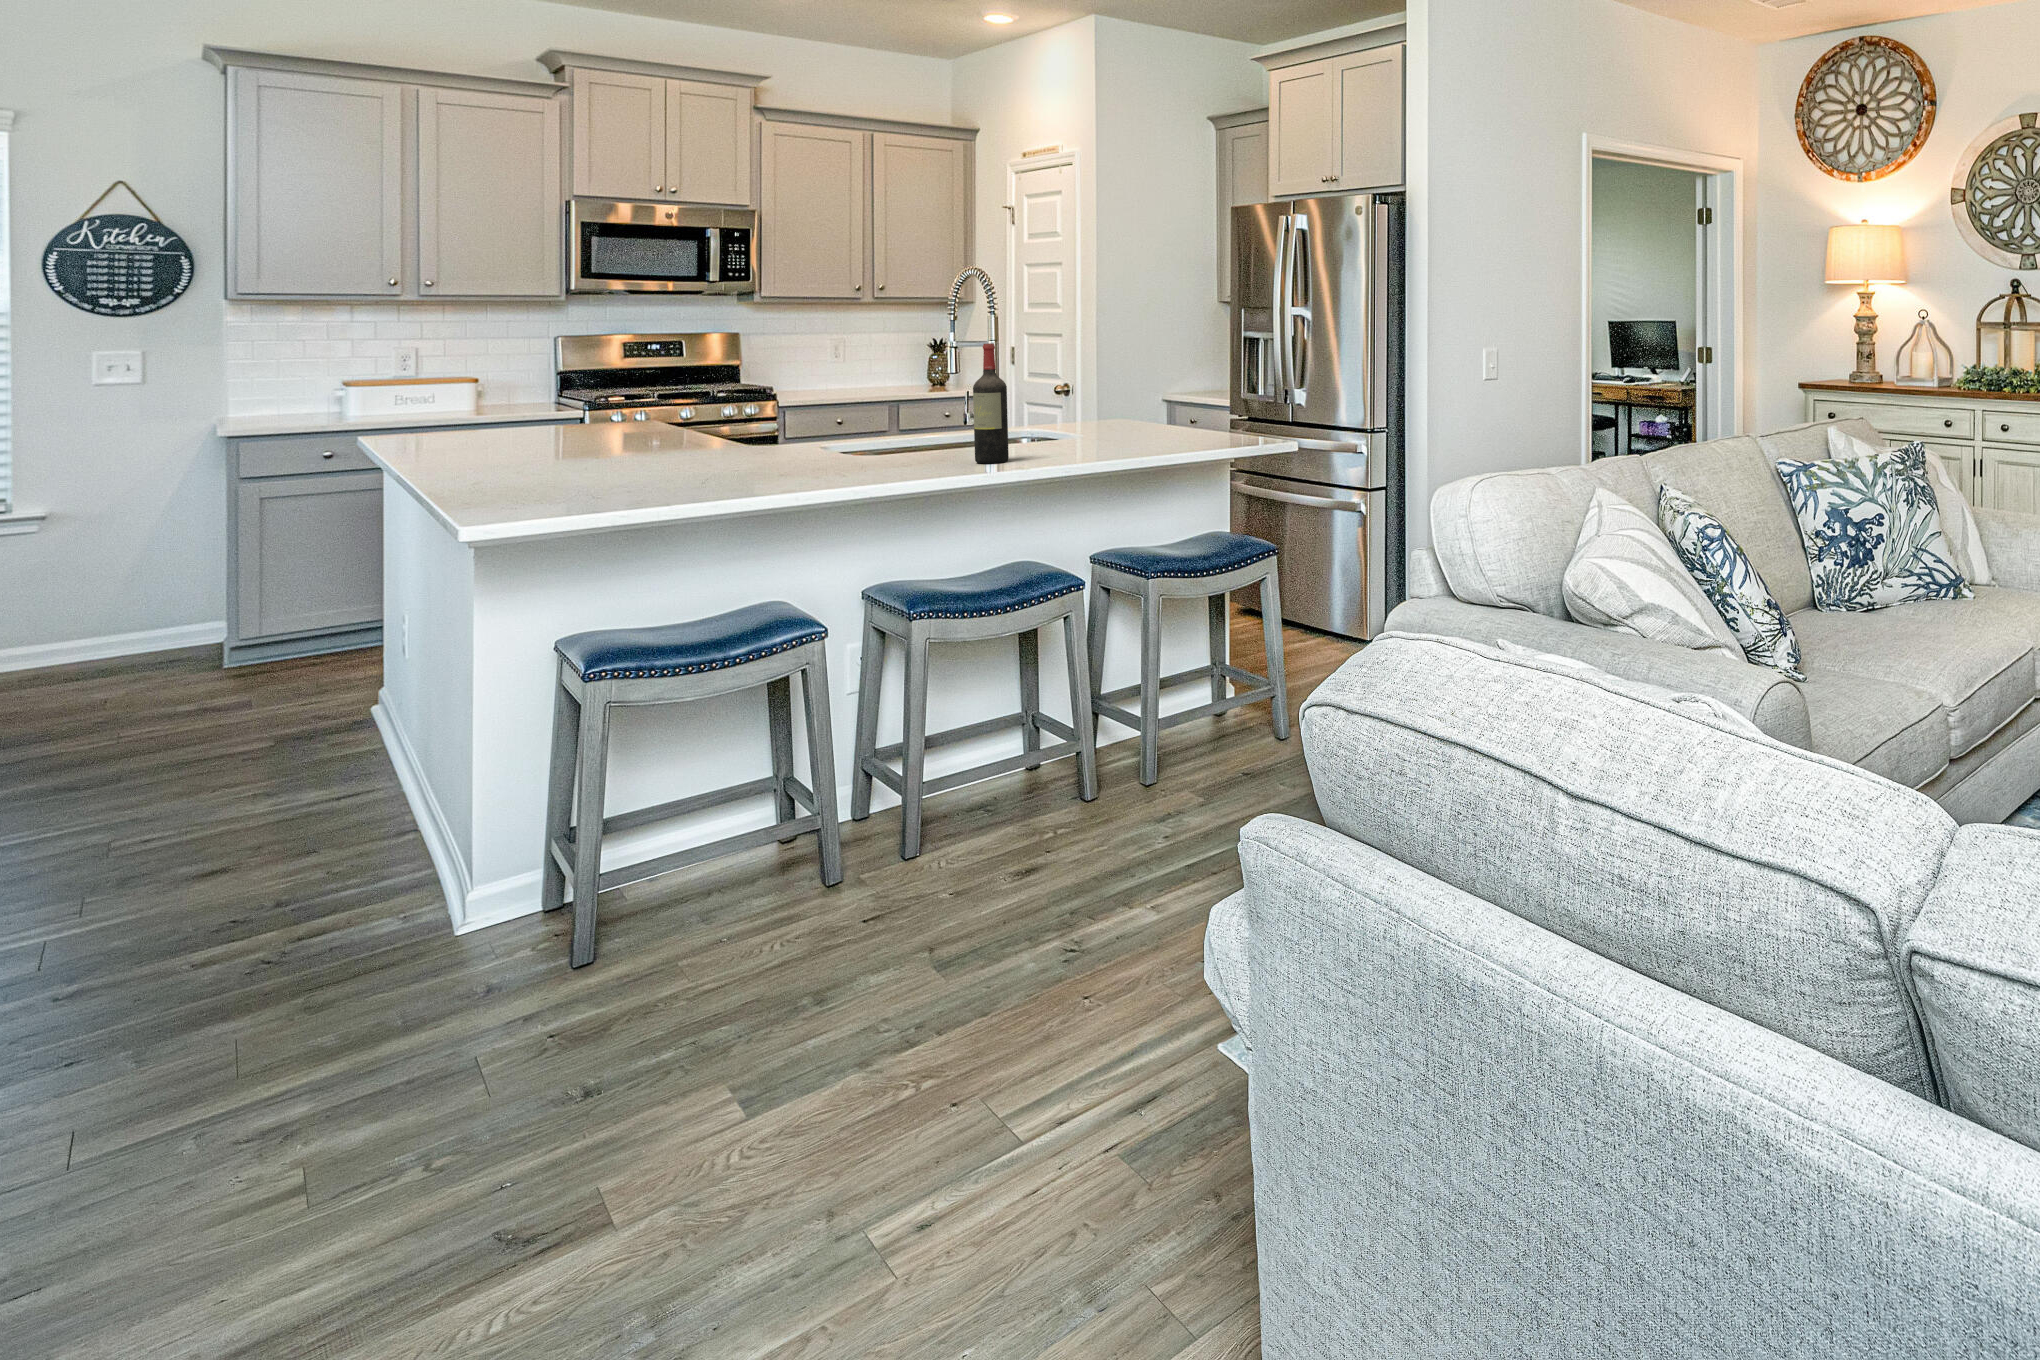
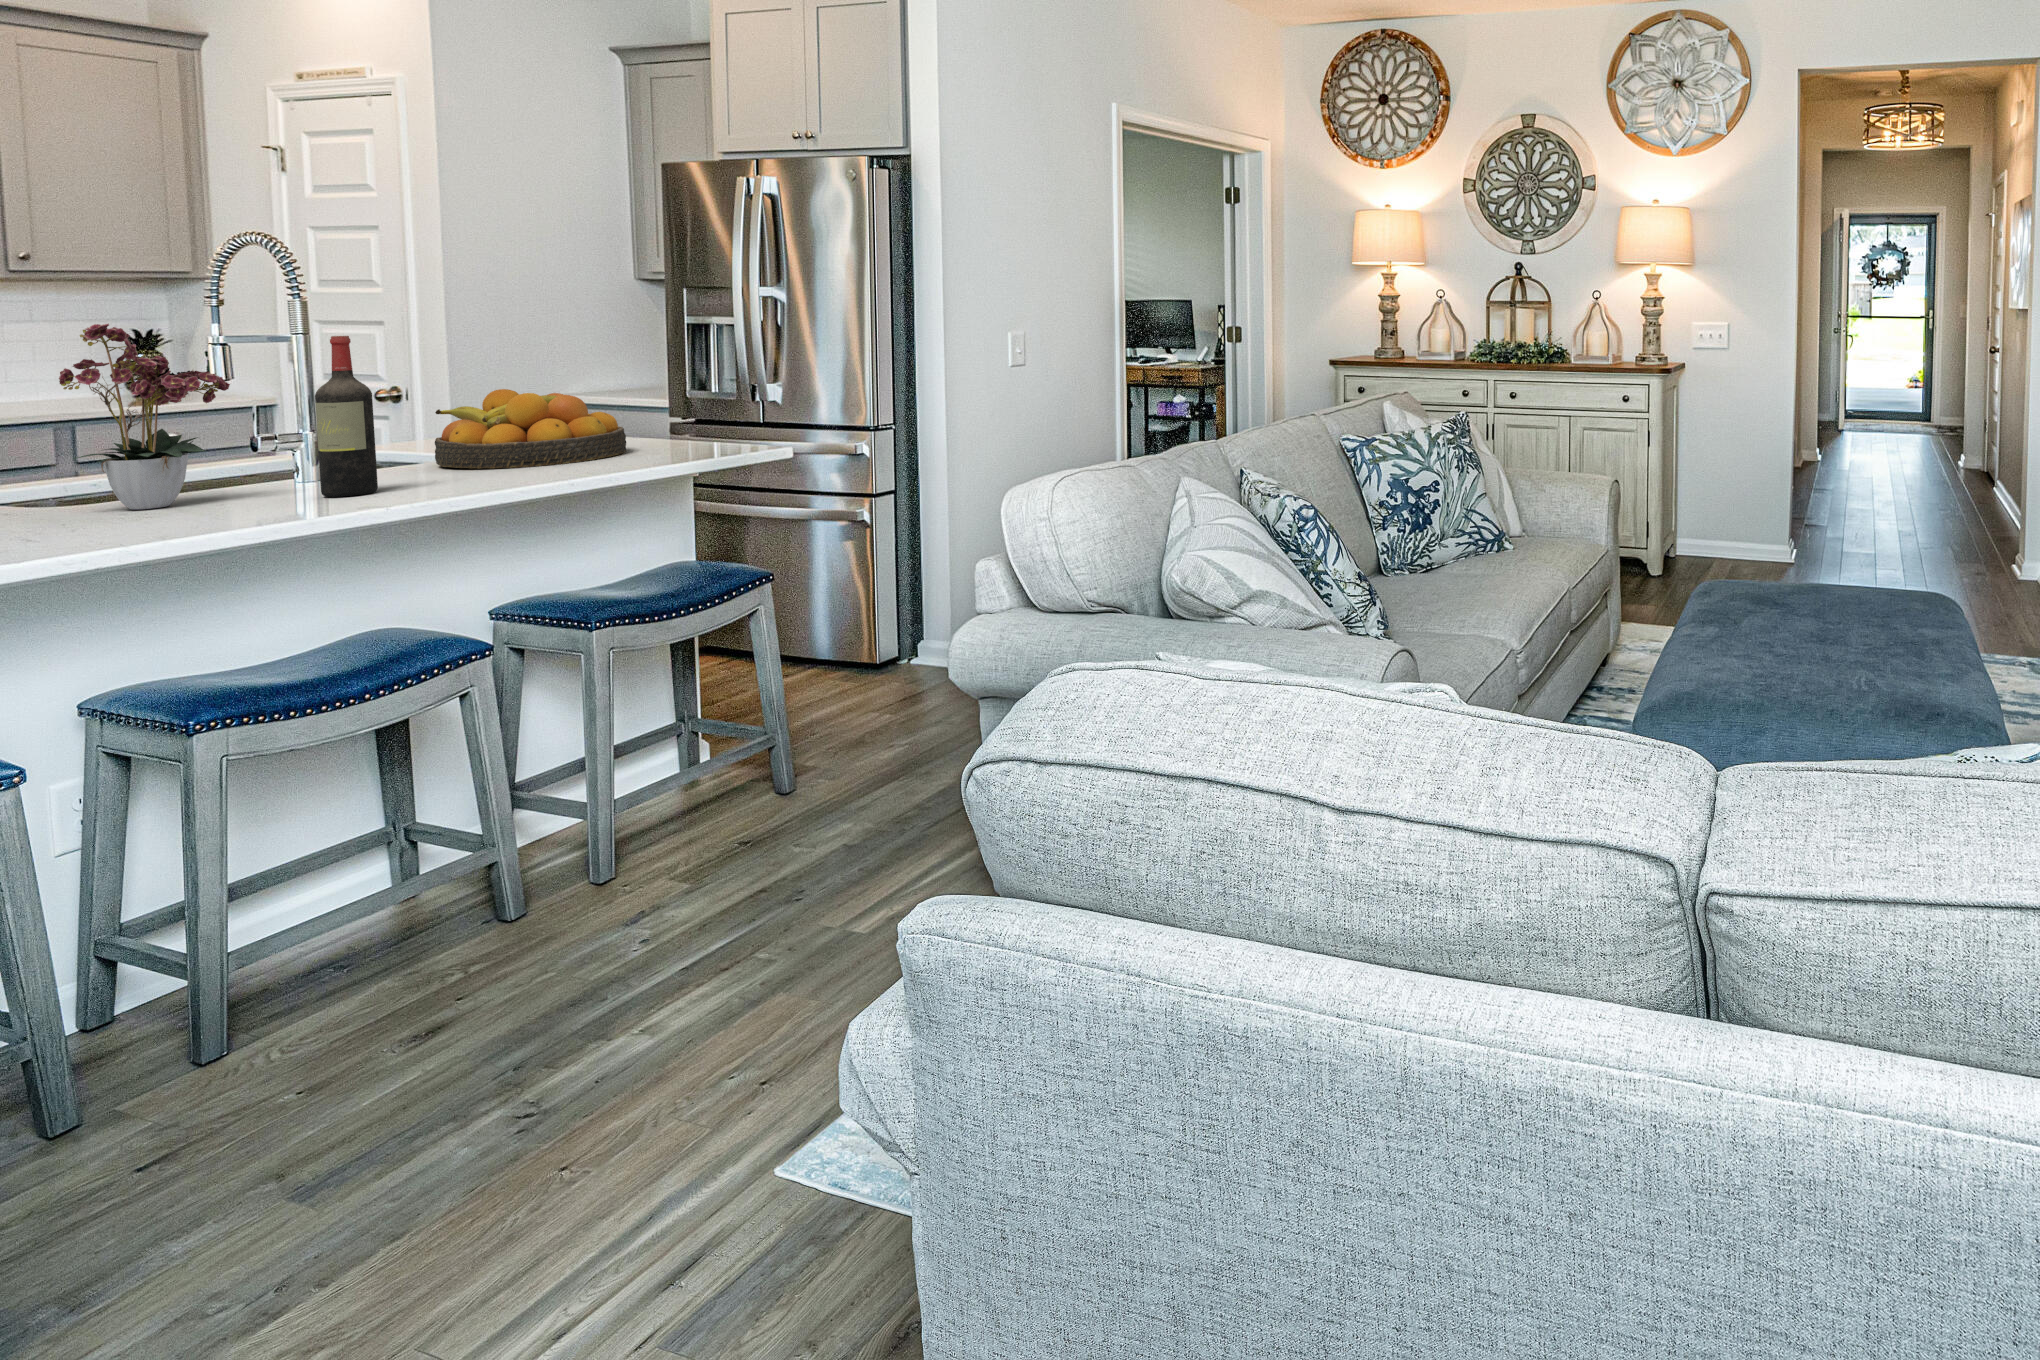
flower arrangement: none [830,327,933,465] -> present [59,324,230,510]
fruit bowl: none [1052,387,1177,449] -> present [435,389,626,469]

